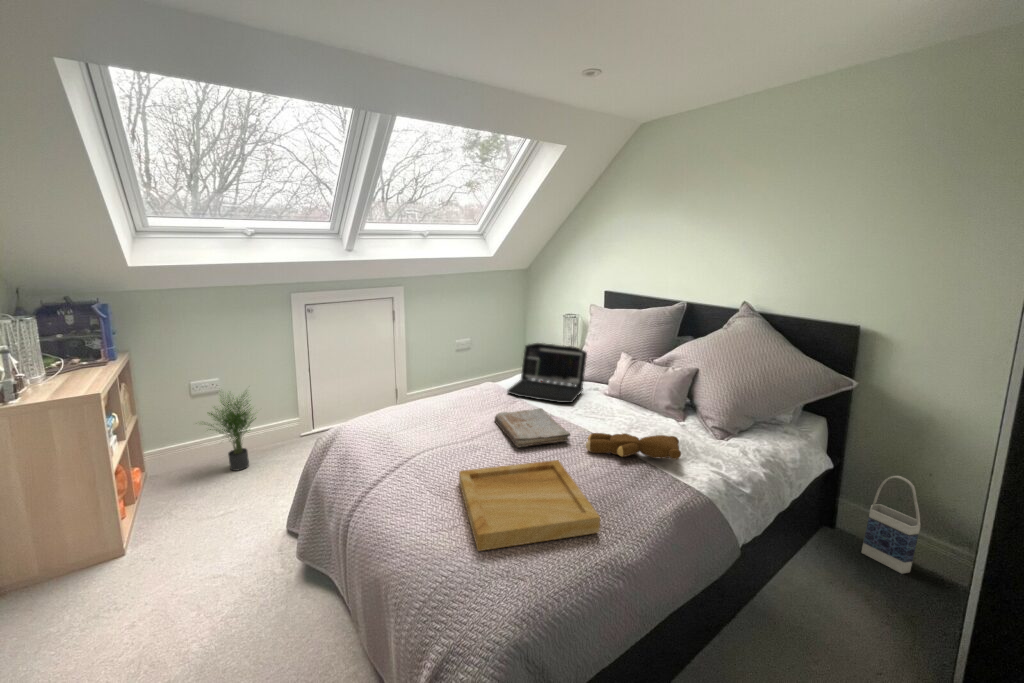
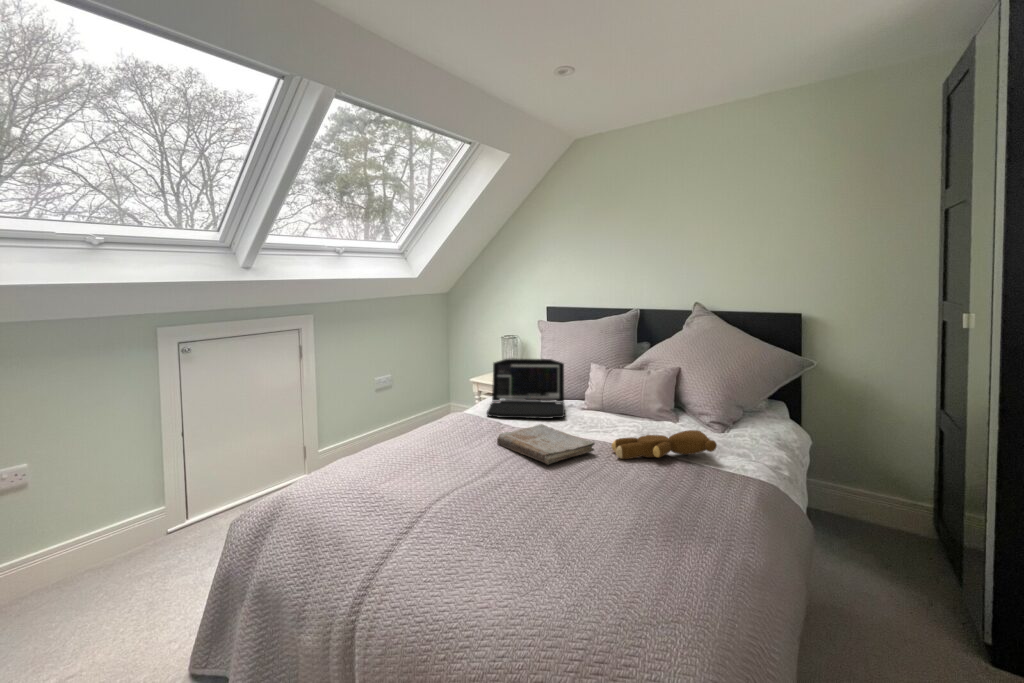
potted plant: present [209,392,256,471] -> none [24,448,140,575]
tray: present [459,460,600,551] -> none [513,467,703,572]
bag: present [862,476,920,574] -> none [835,448,884,539]

